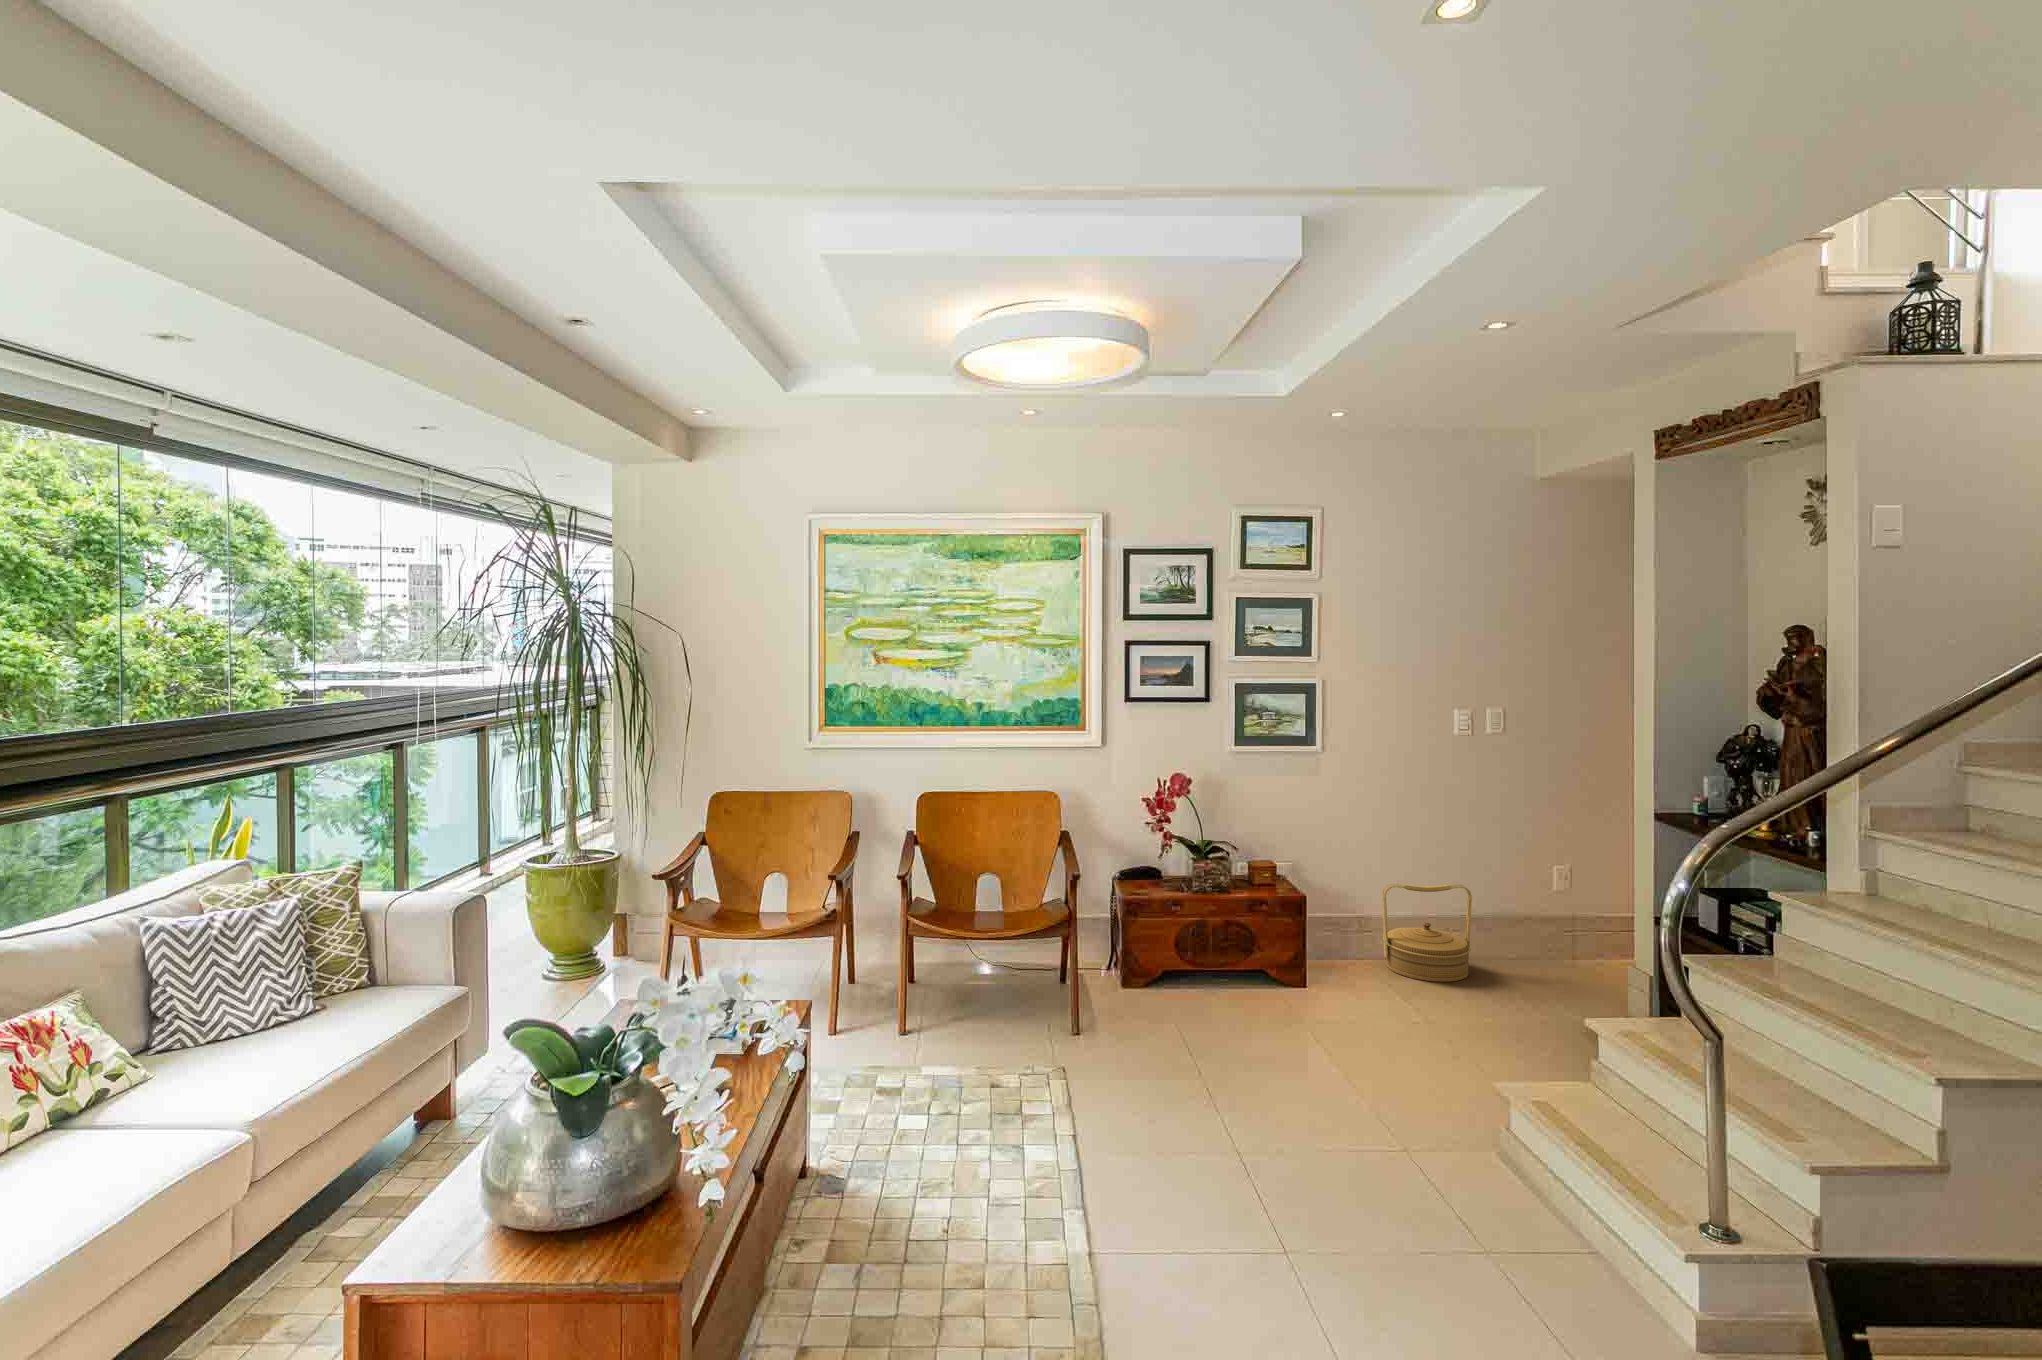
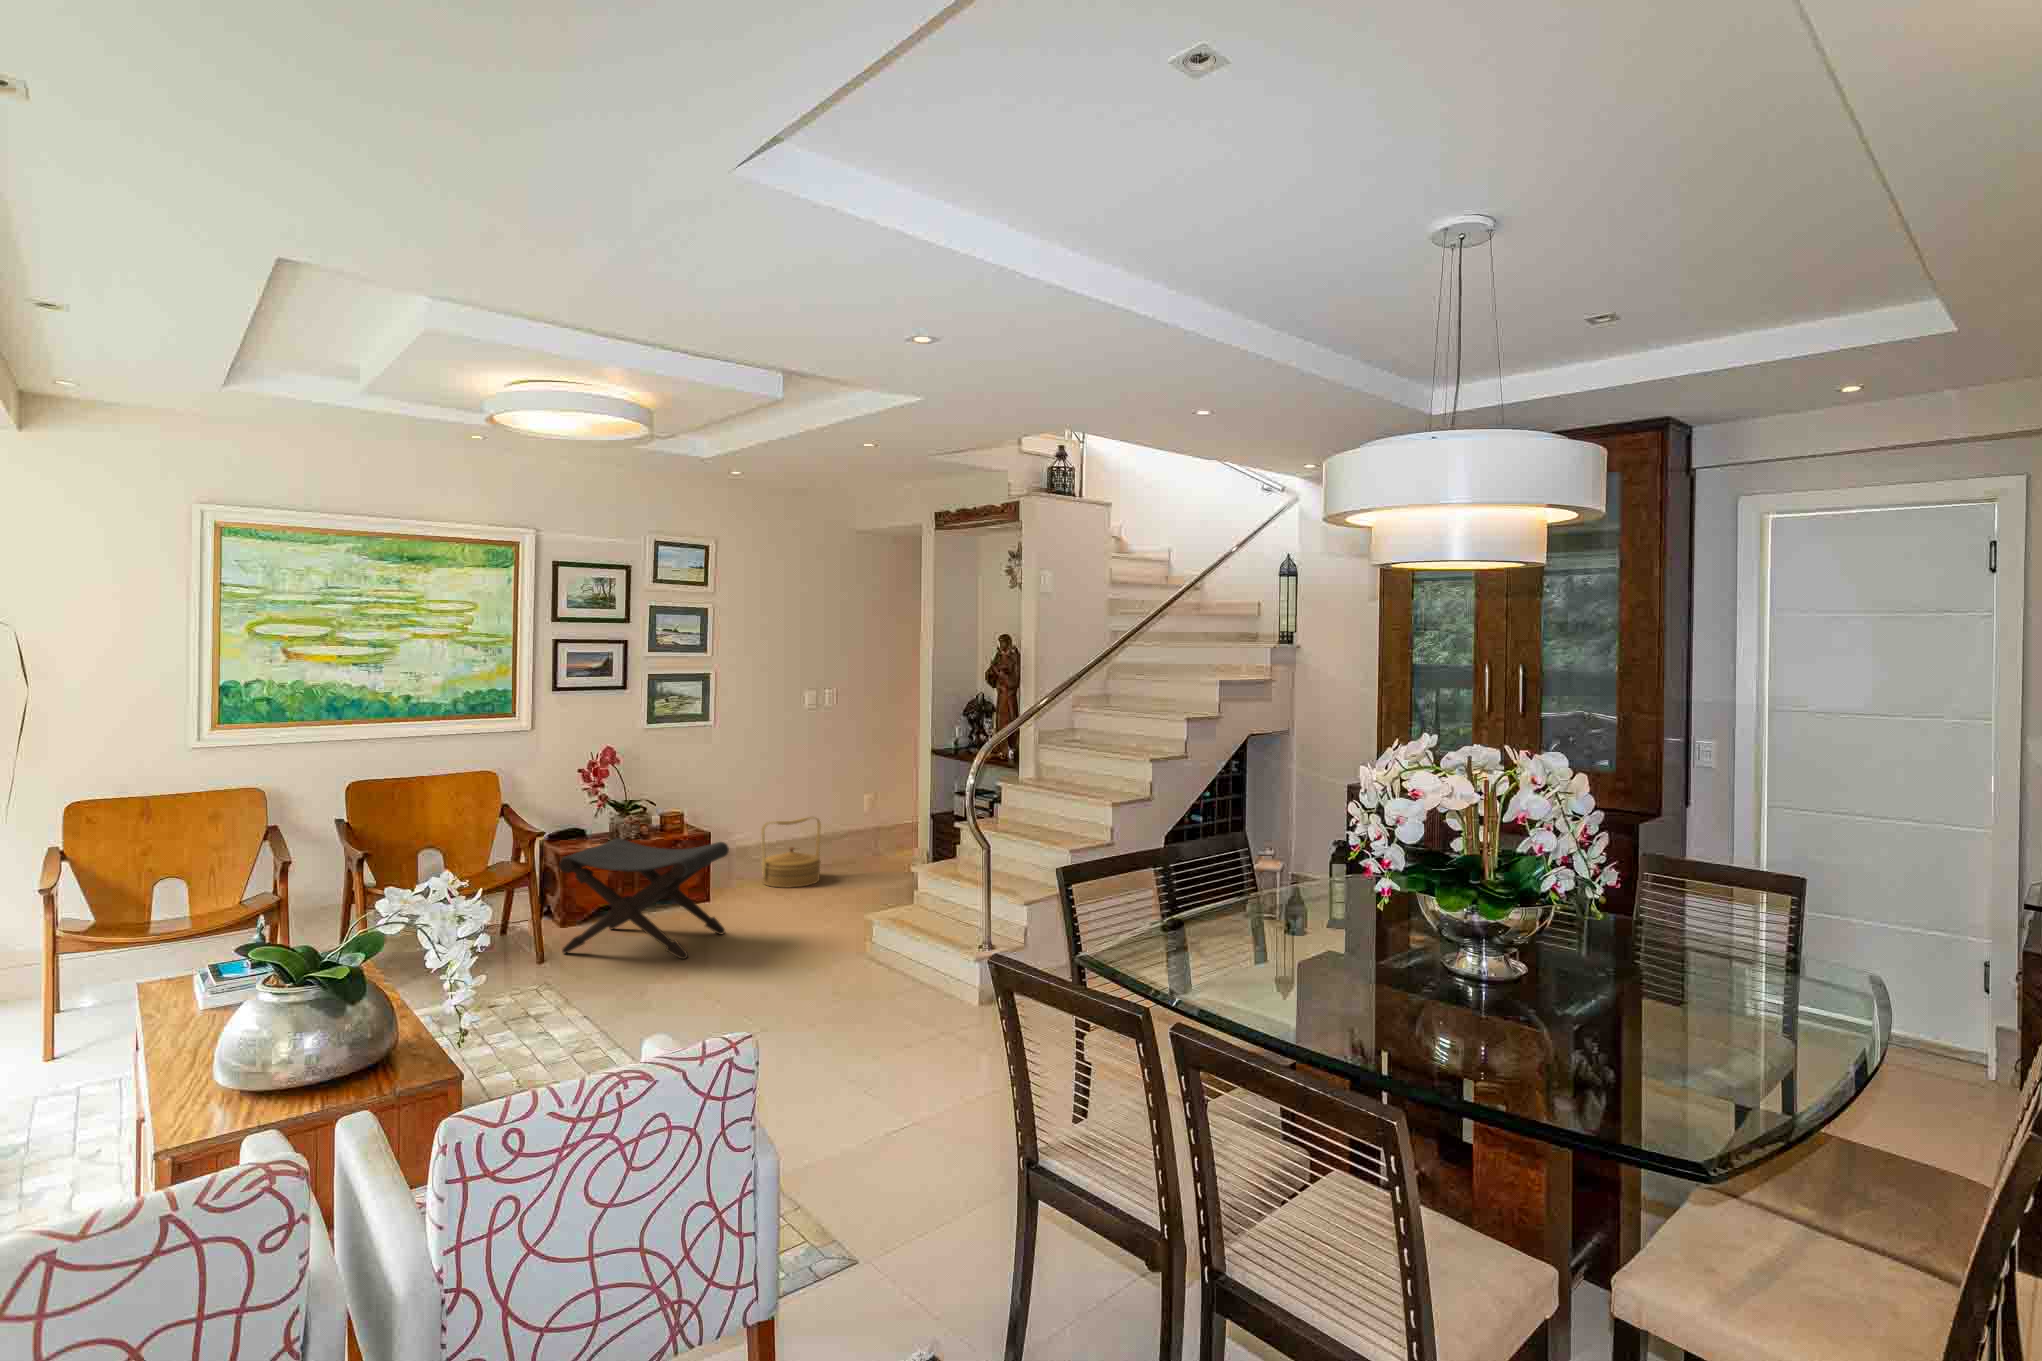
footstool: none [1093,885,1302,1072] -> present [559,838,729,959]

